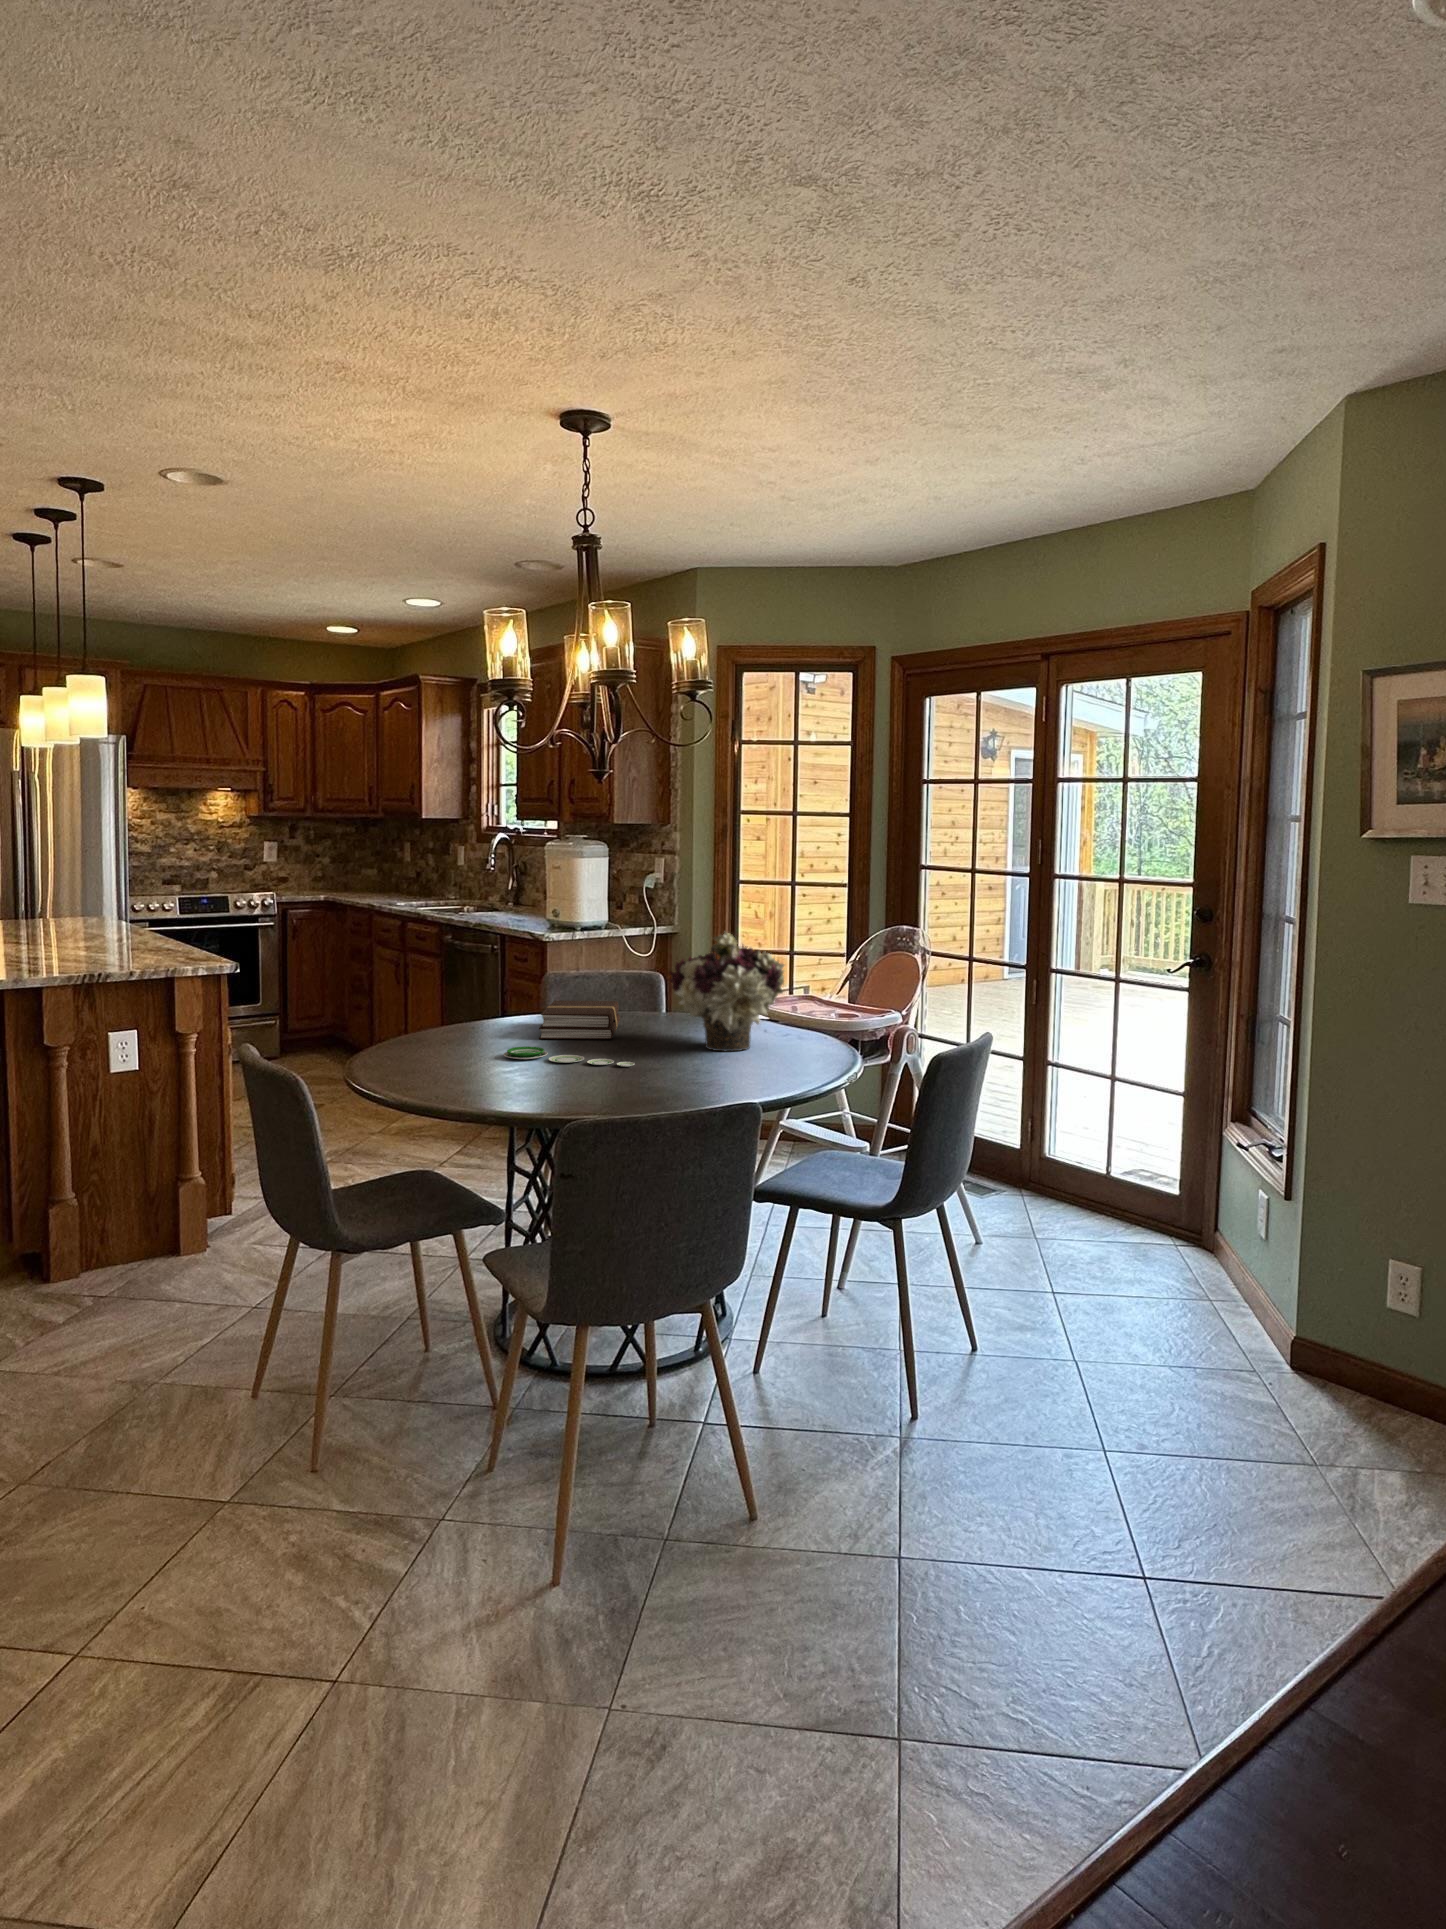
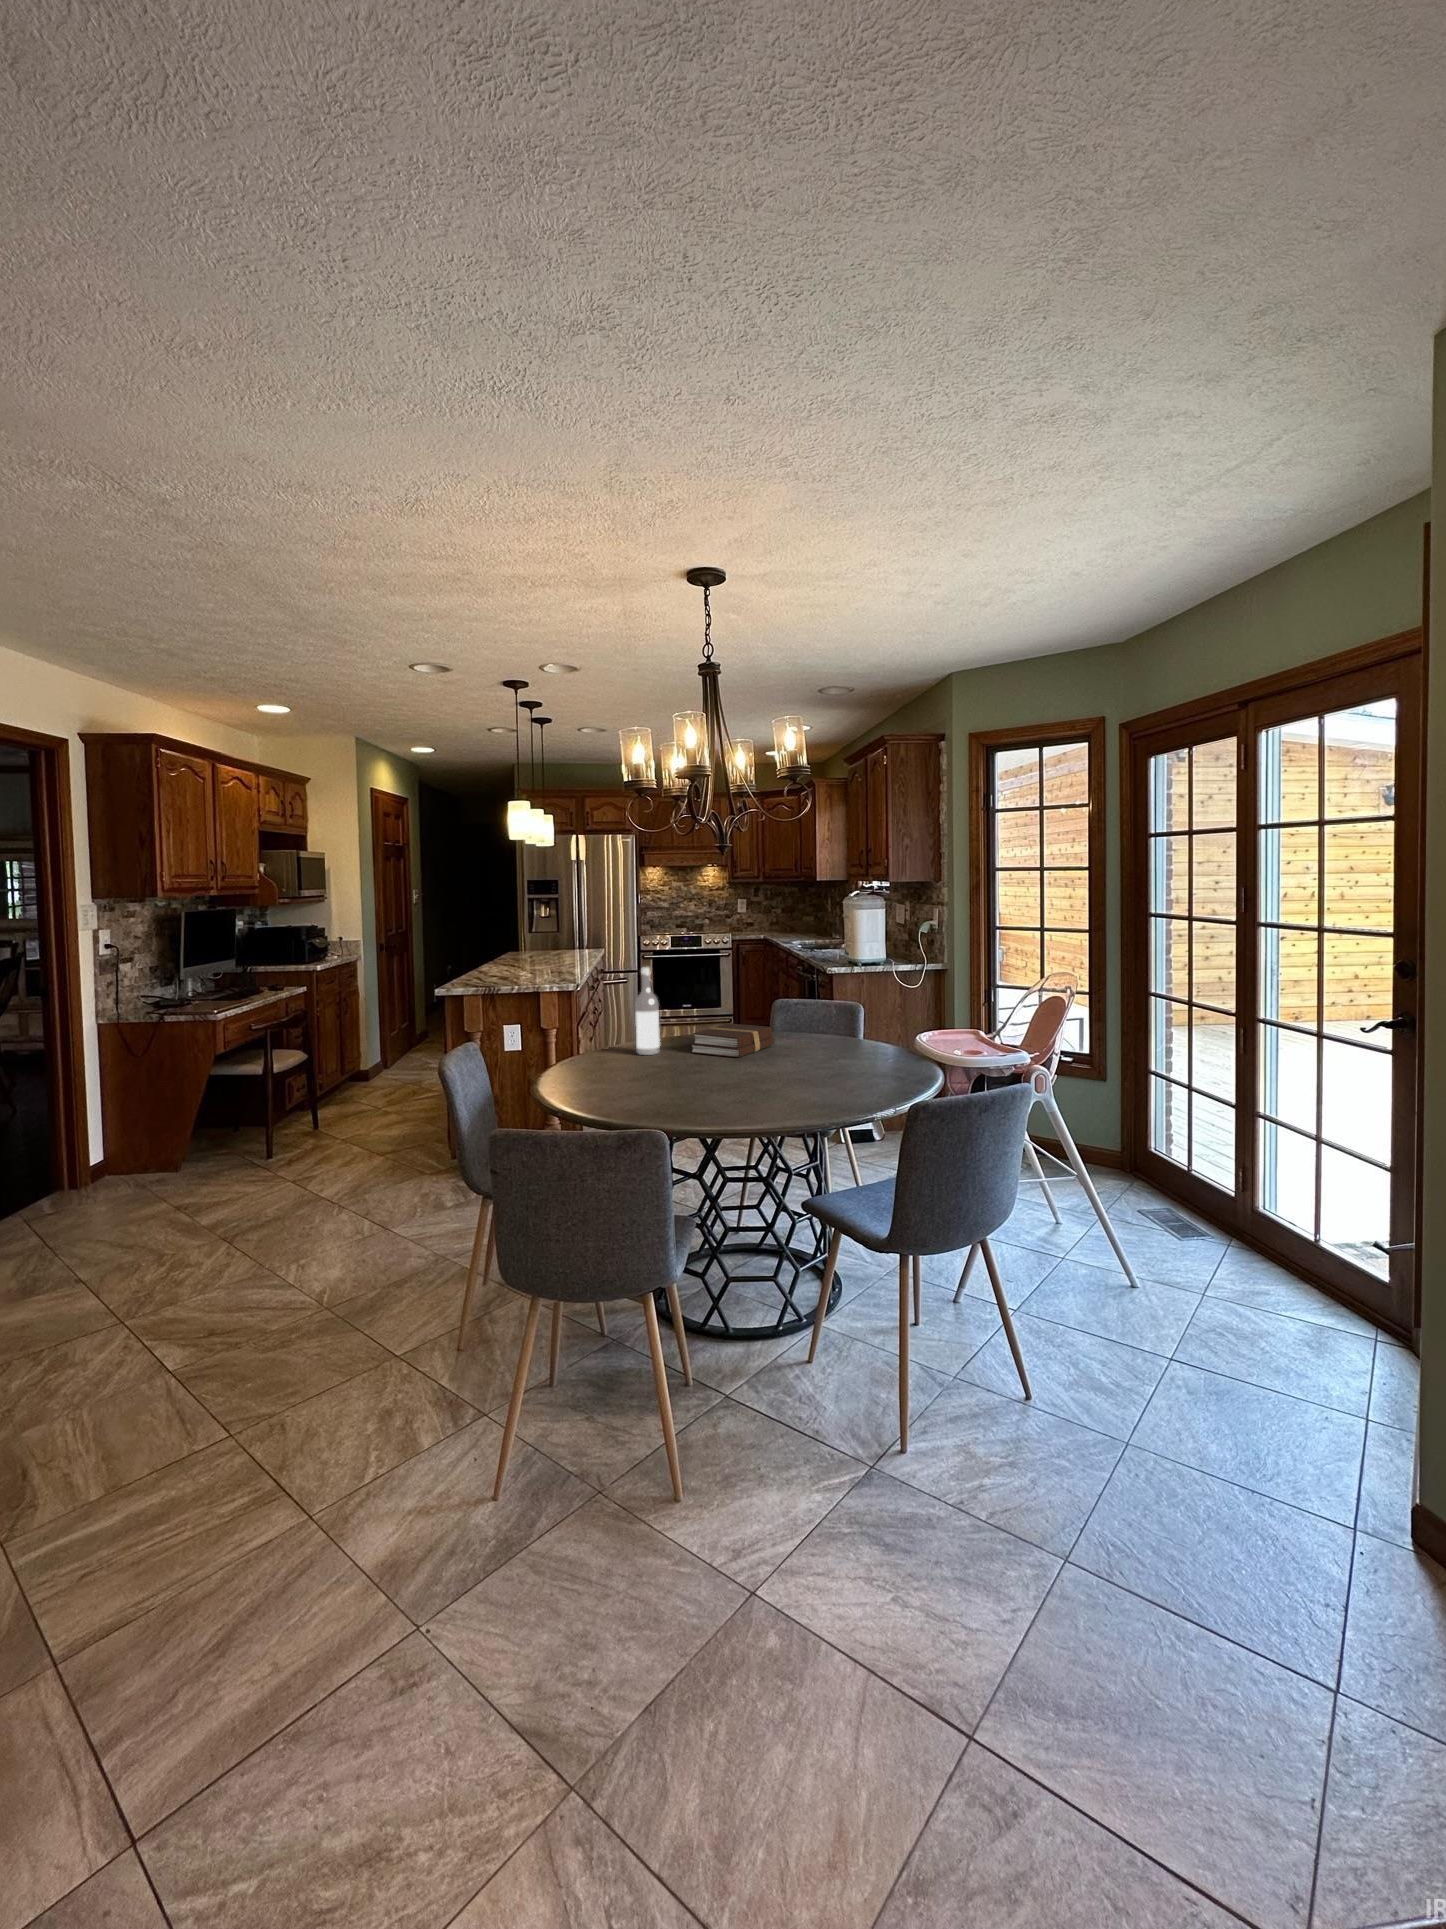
wine bottle: none [468,930,501,1046] -> present [635,967,660,1055]
flower arrangement: present [670,932,784,1051] -> none [768,973,856,1077]
plate: present [504,1047,634,1067] -> none [634,1058,707,1081]

